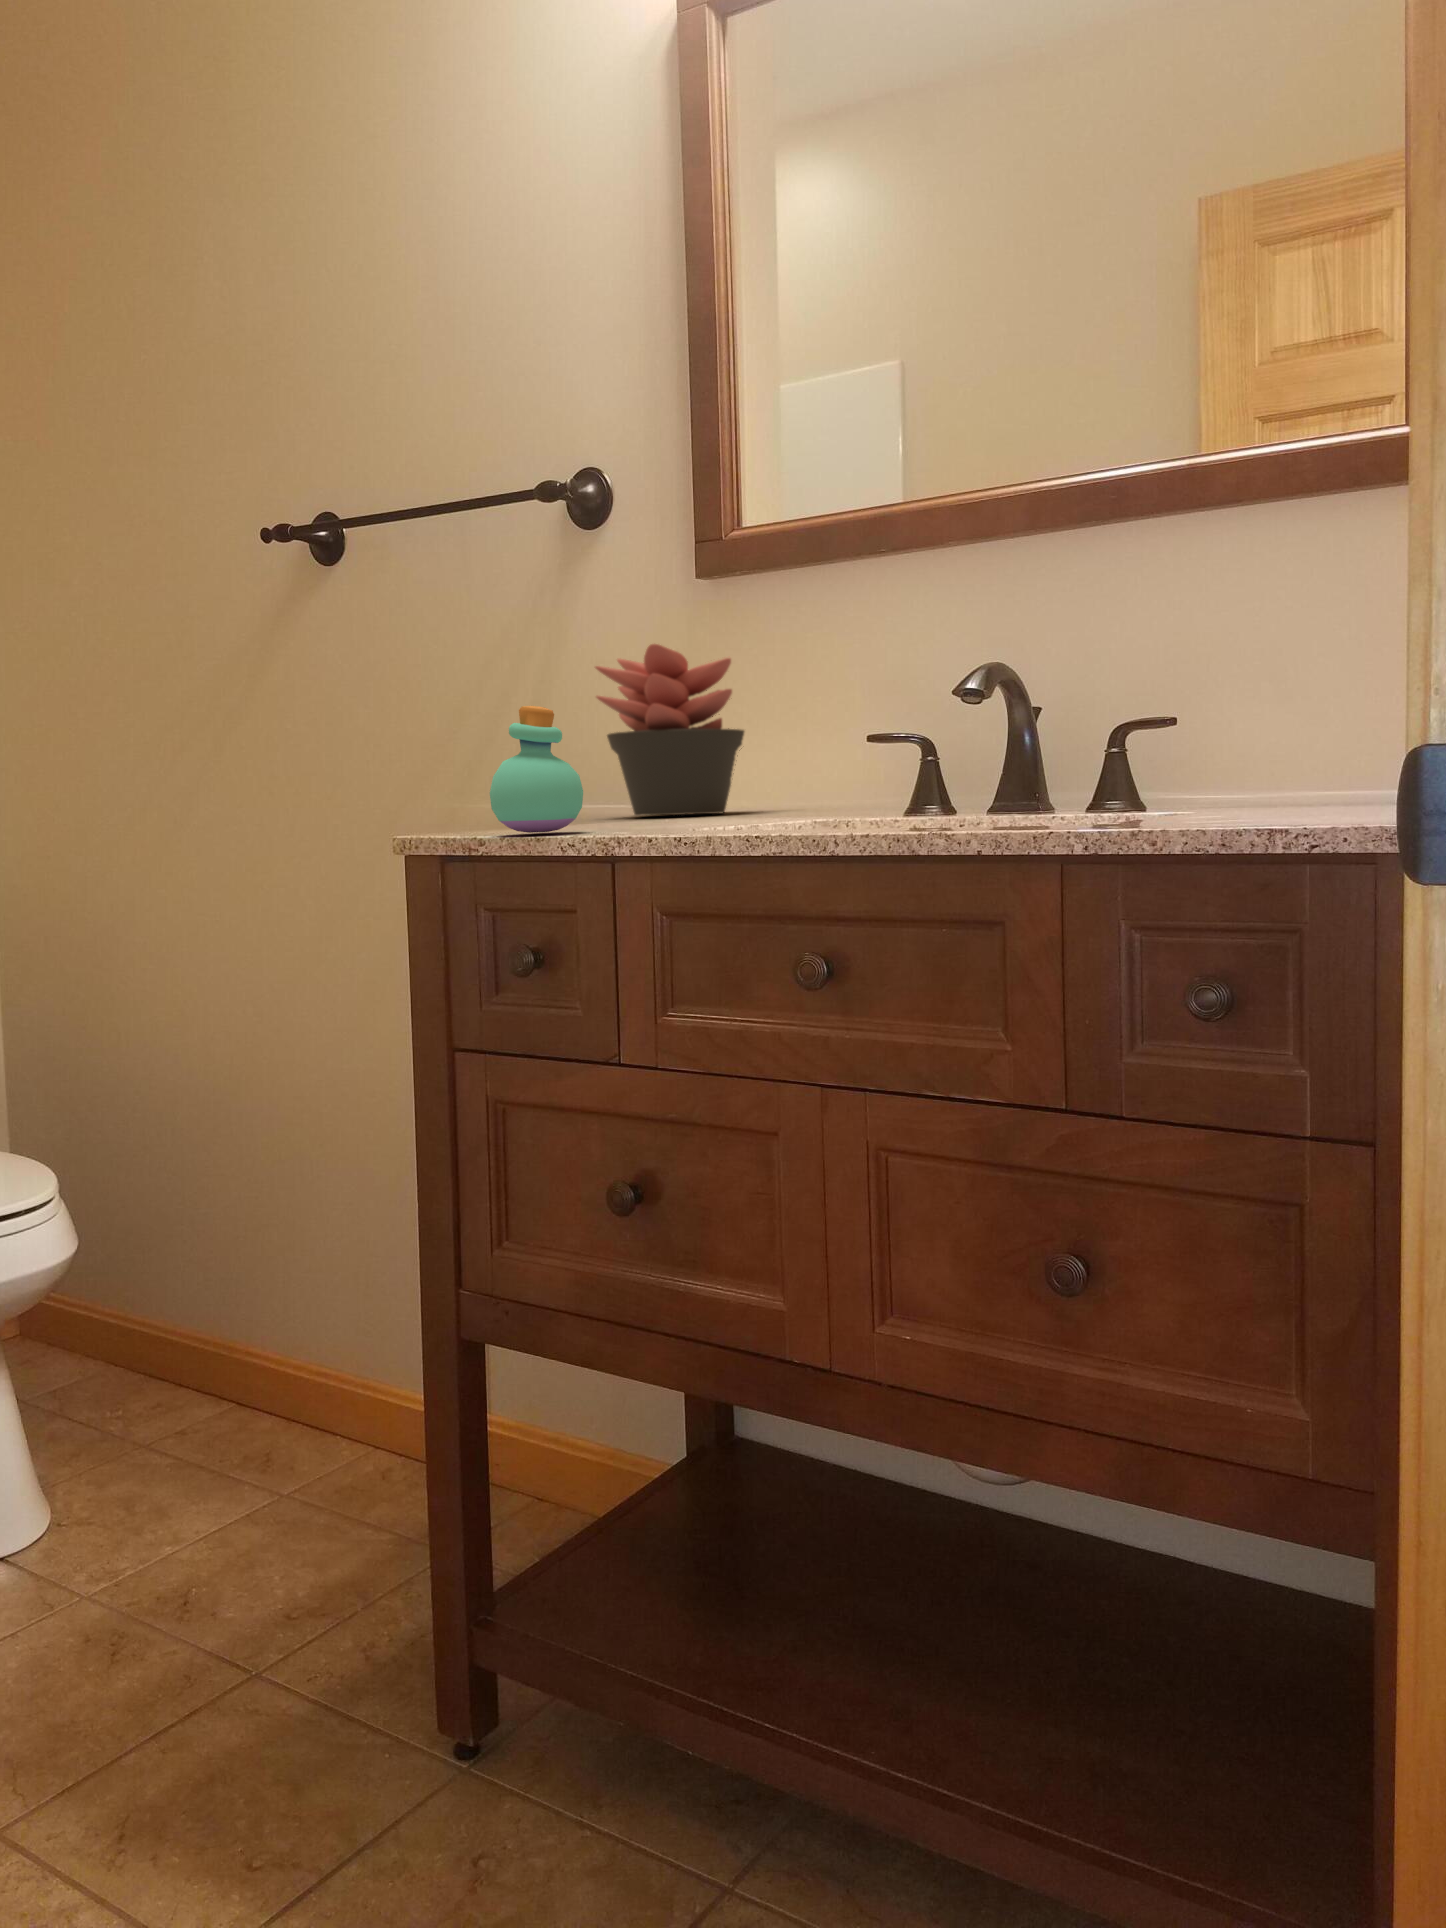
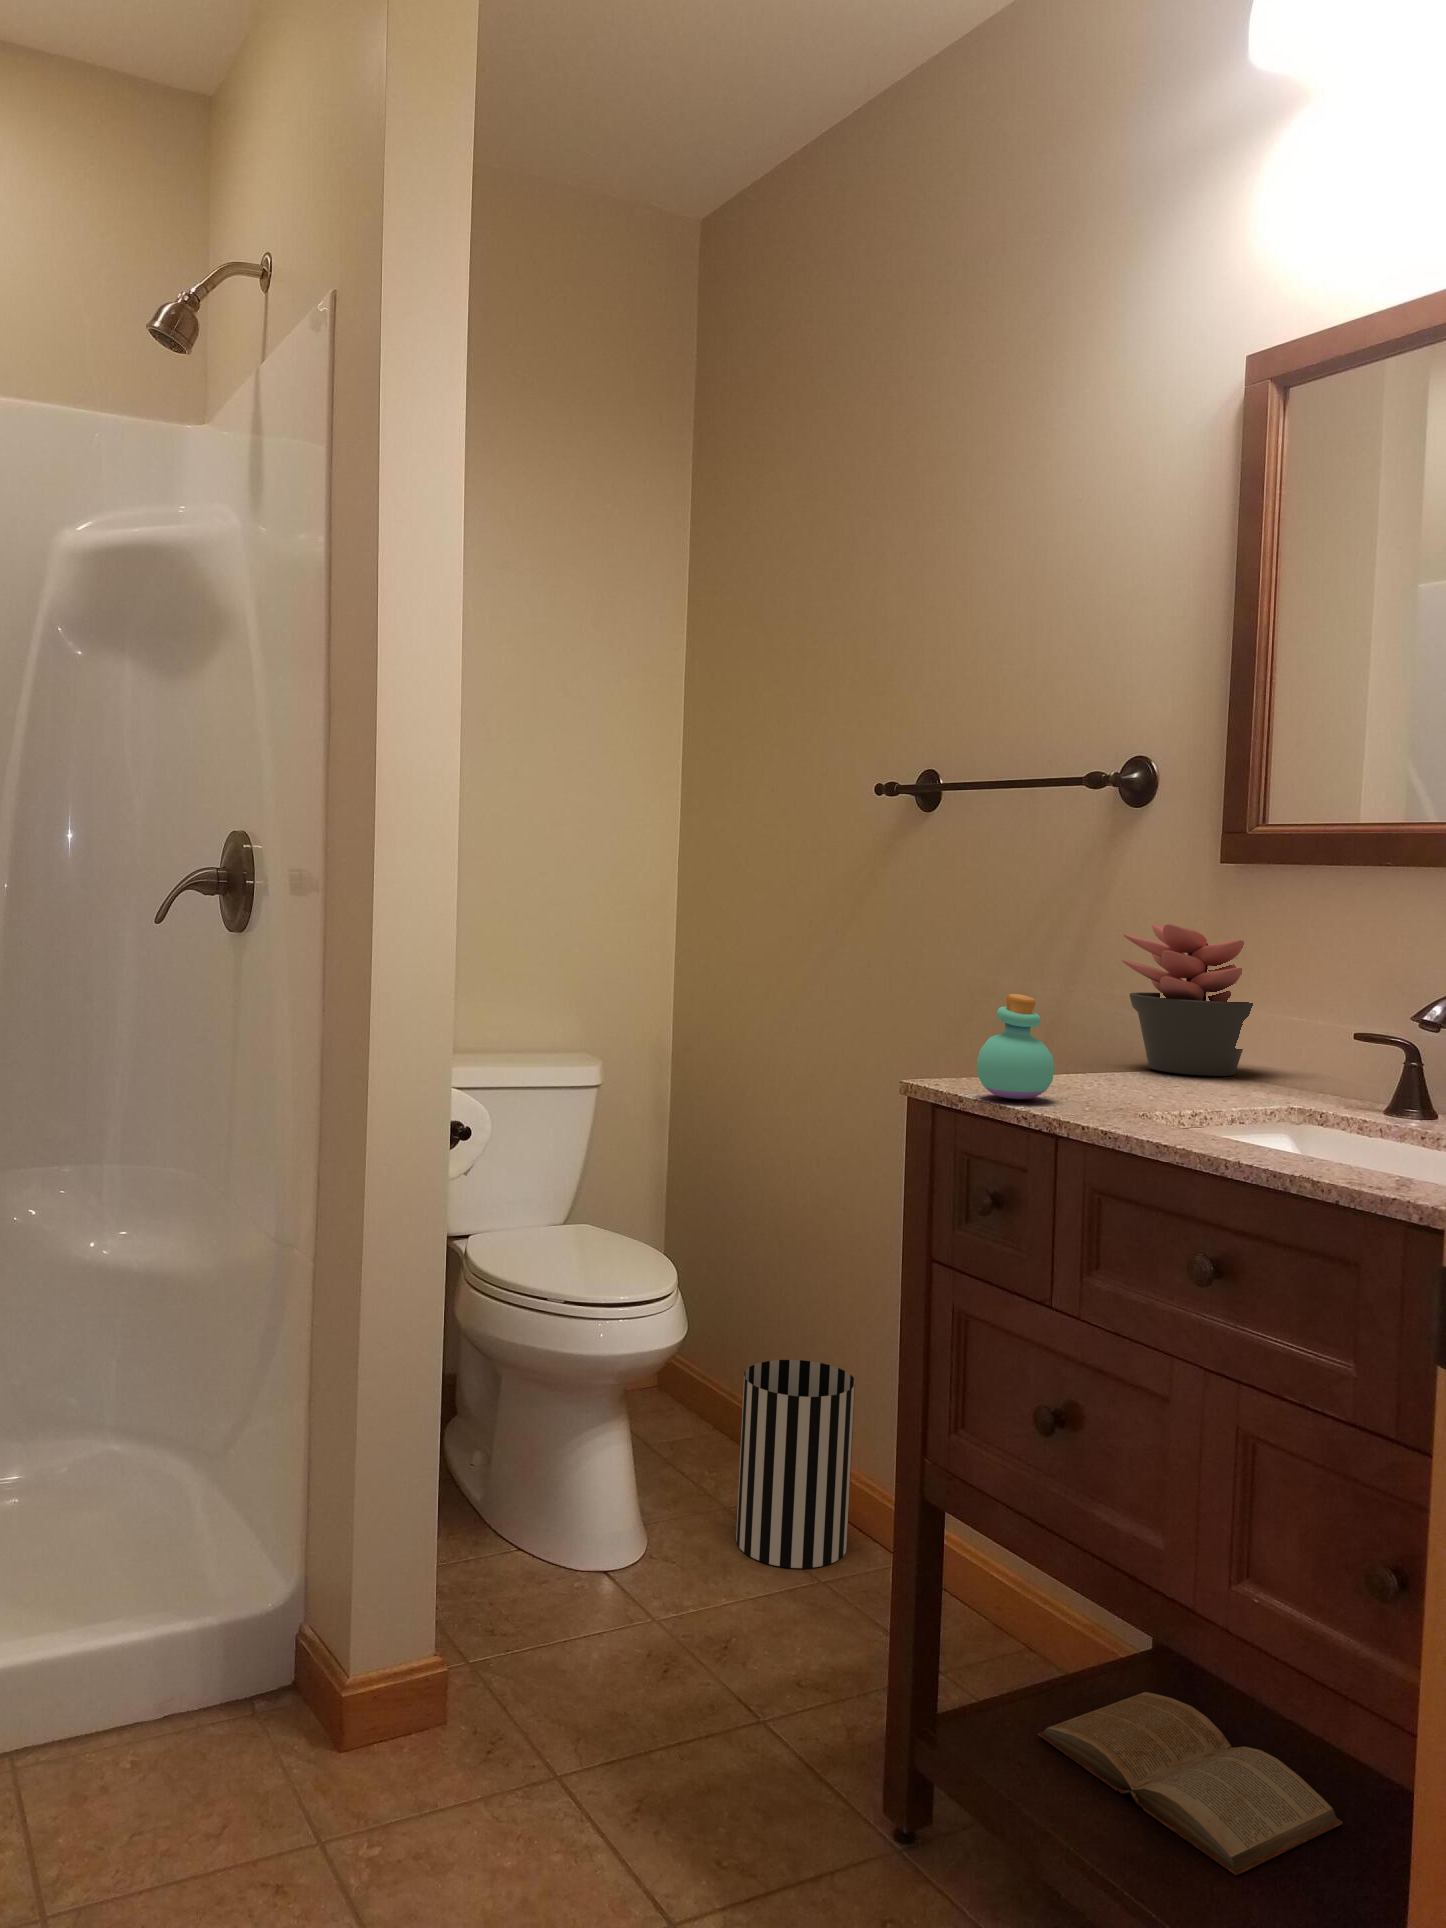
wastebasket: none [155,1244,306,1489] -> present [736,1360,855,1568]
book: none [620,1480,935,1630] -> present [1038,1692,1342,1876]

